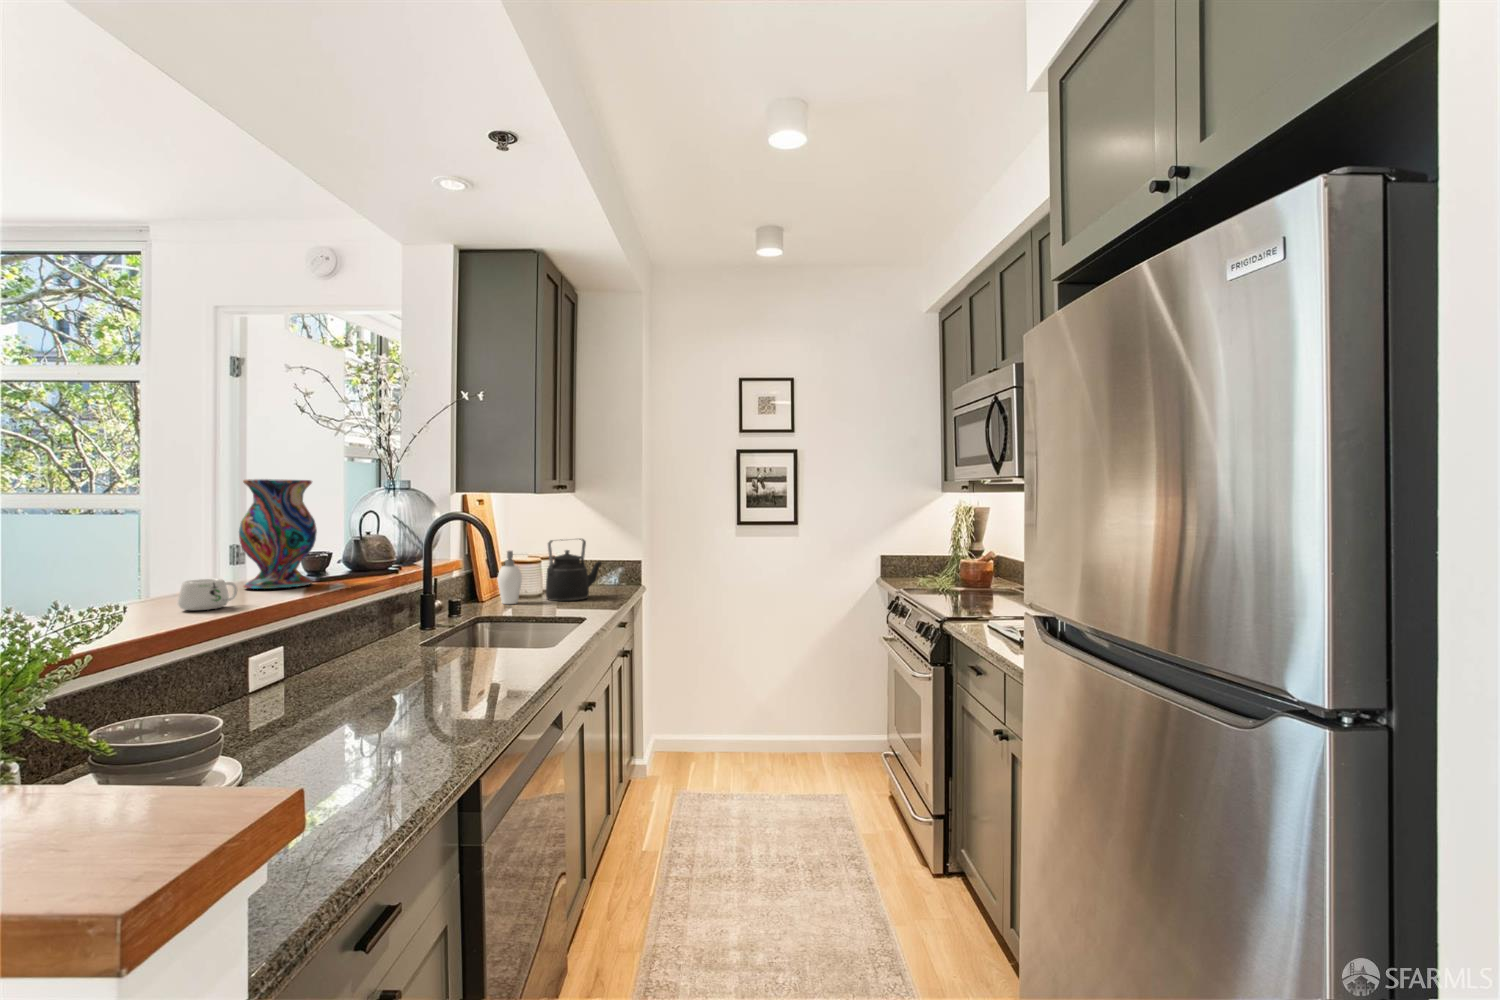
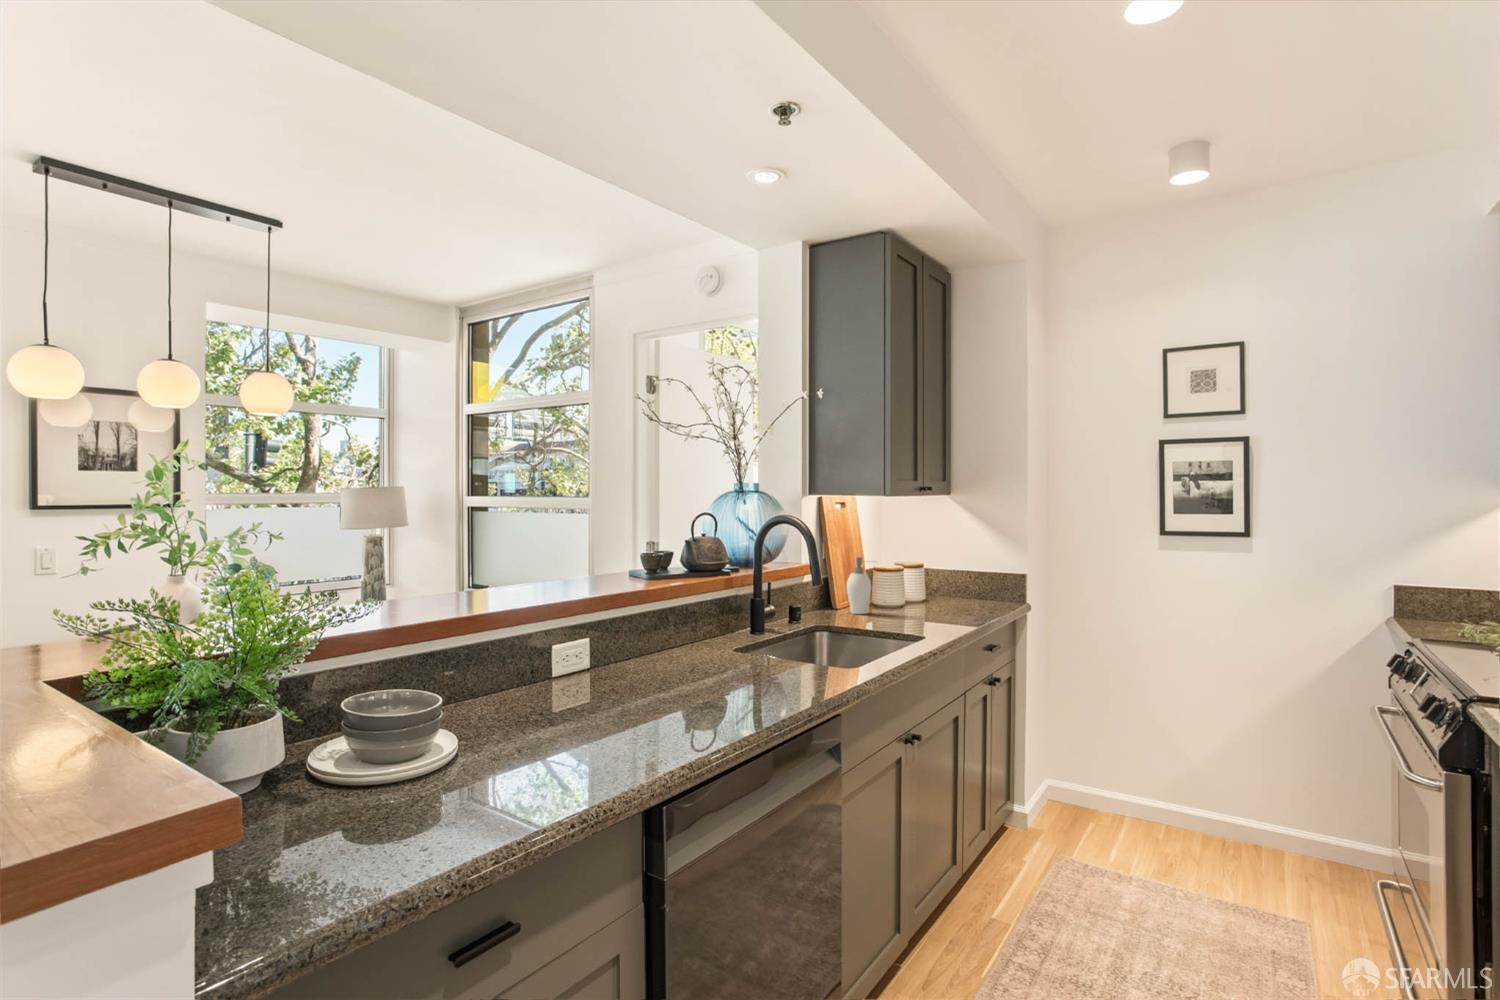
vase: present [239,479,317,589] -> none [594,484,654,582]
kettle: present [546,539,602,601] -> none [899,547,966,617]
mug: present [178,579,237,611] -> none [529,571,573,597]

